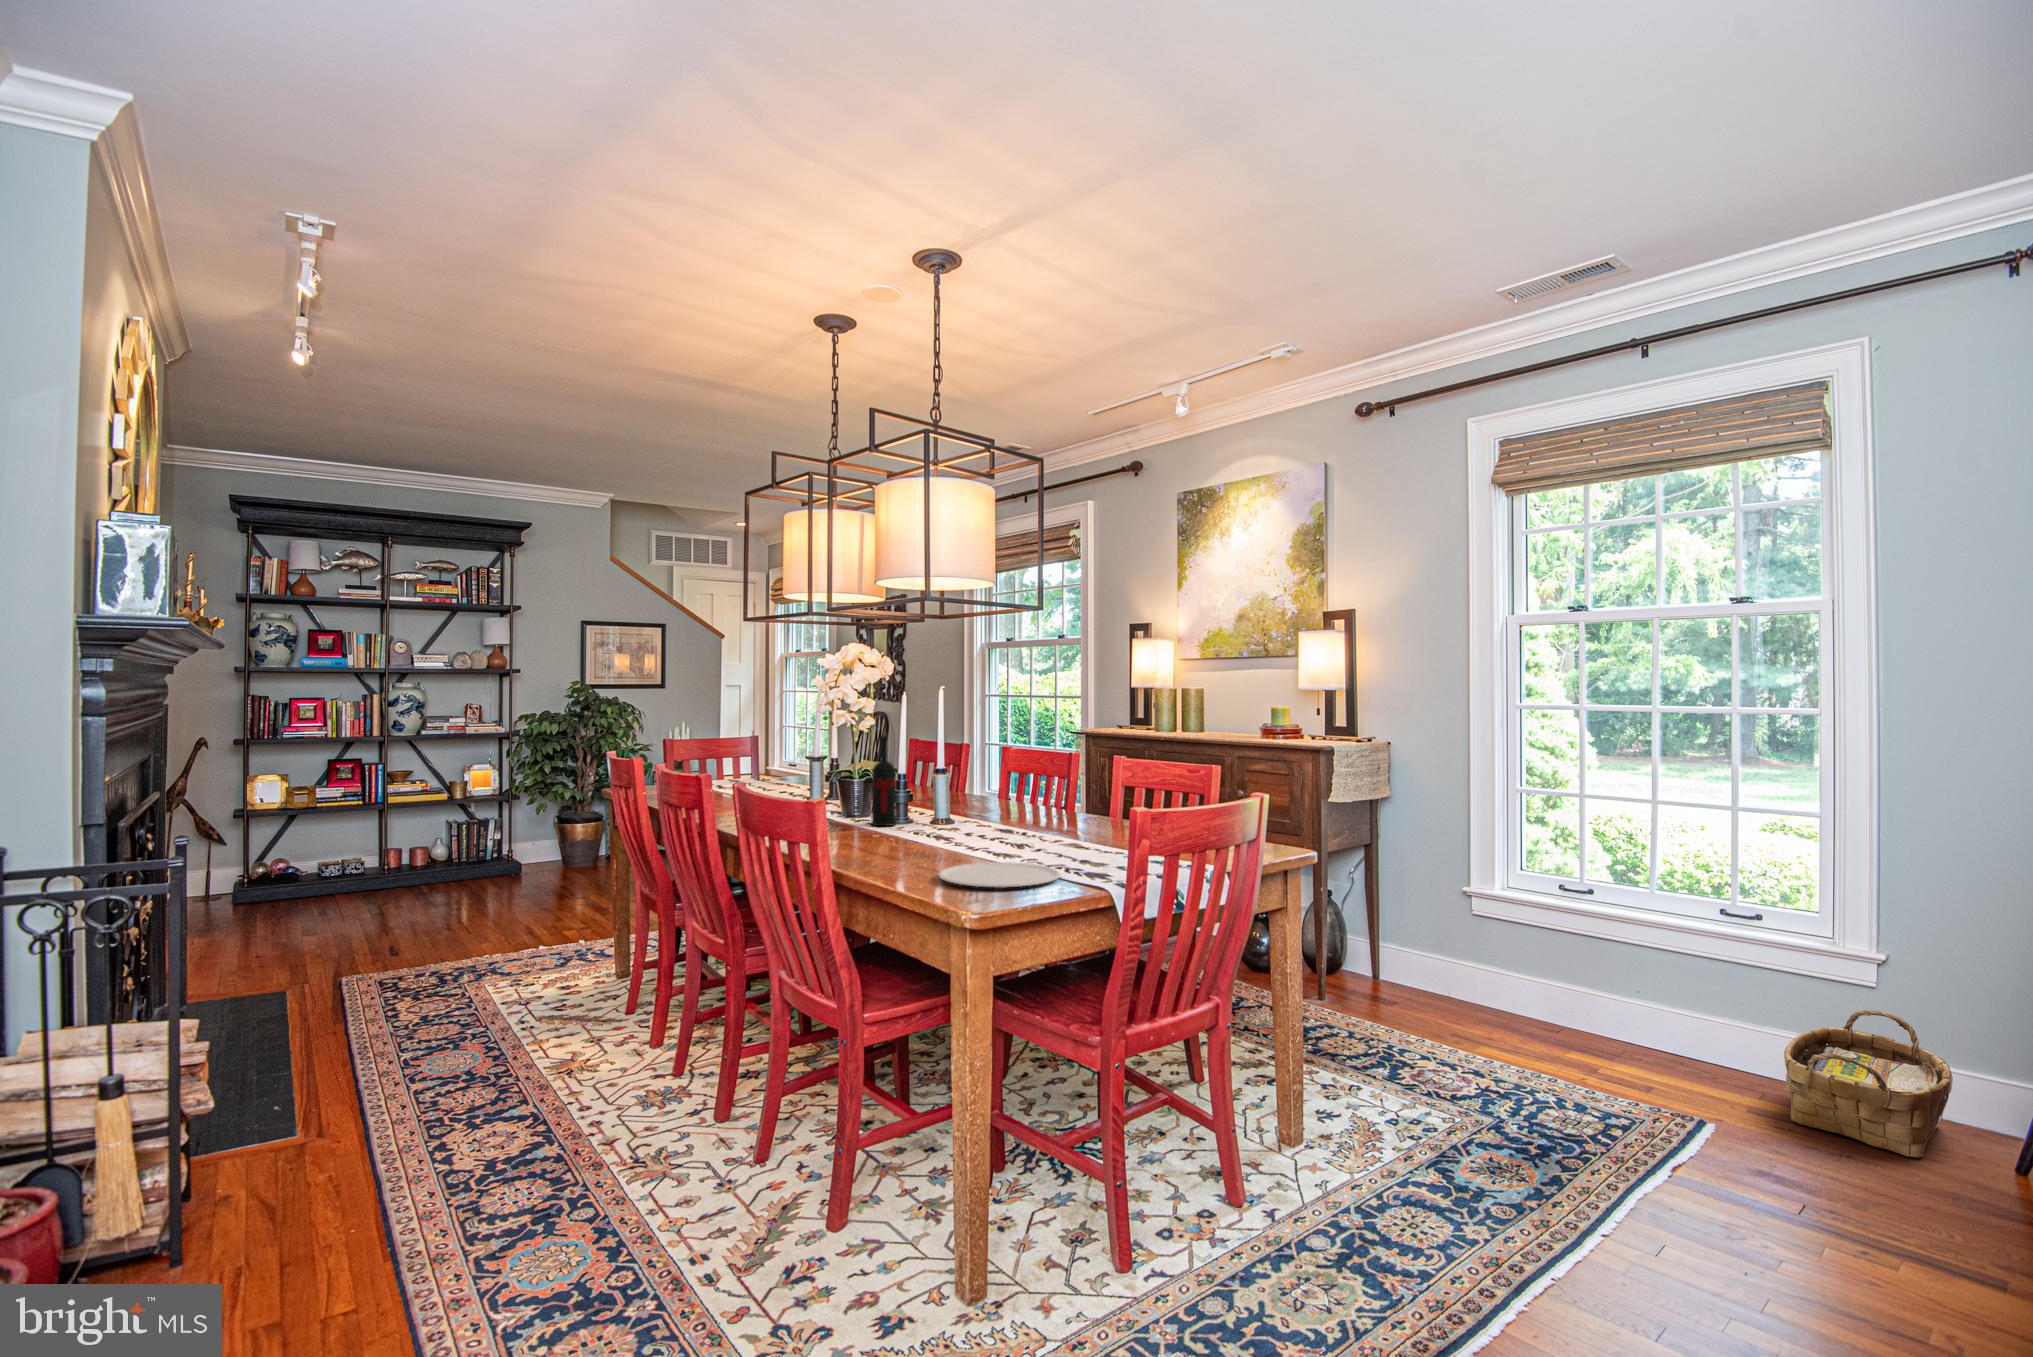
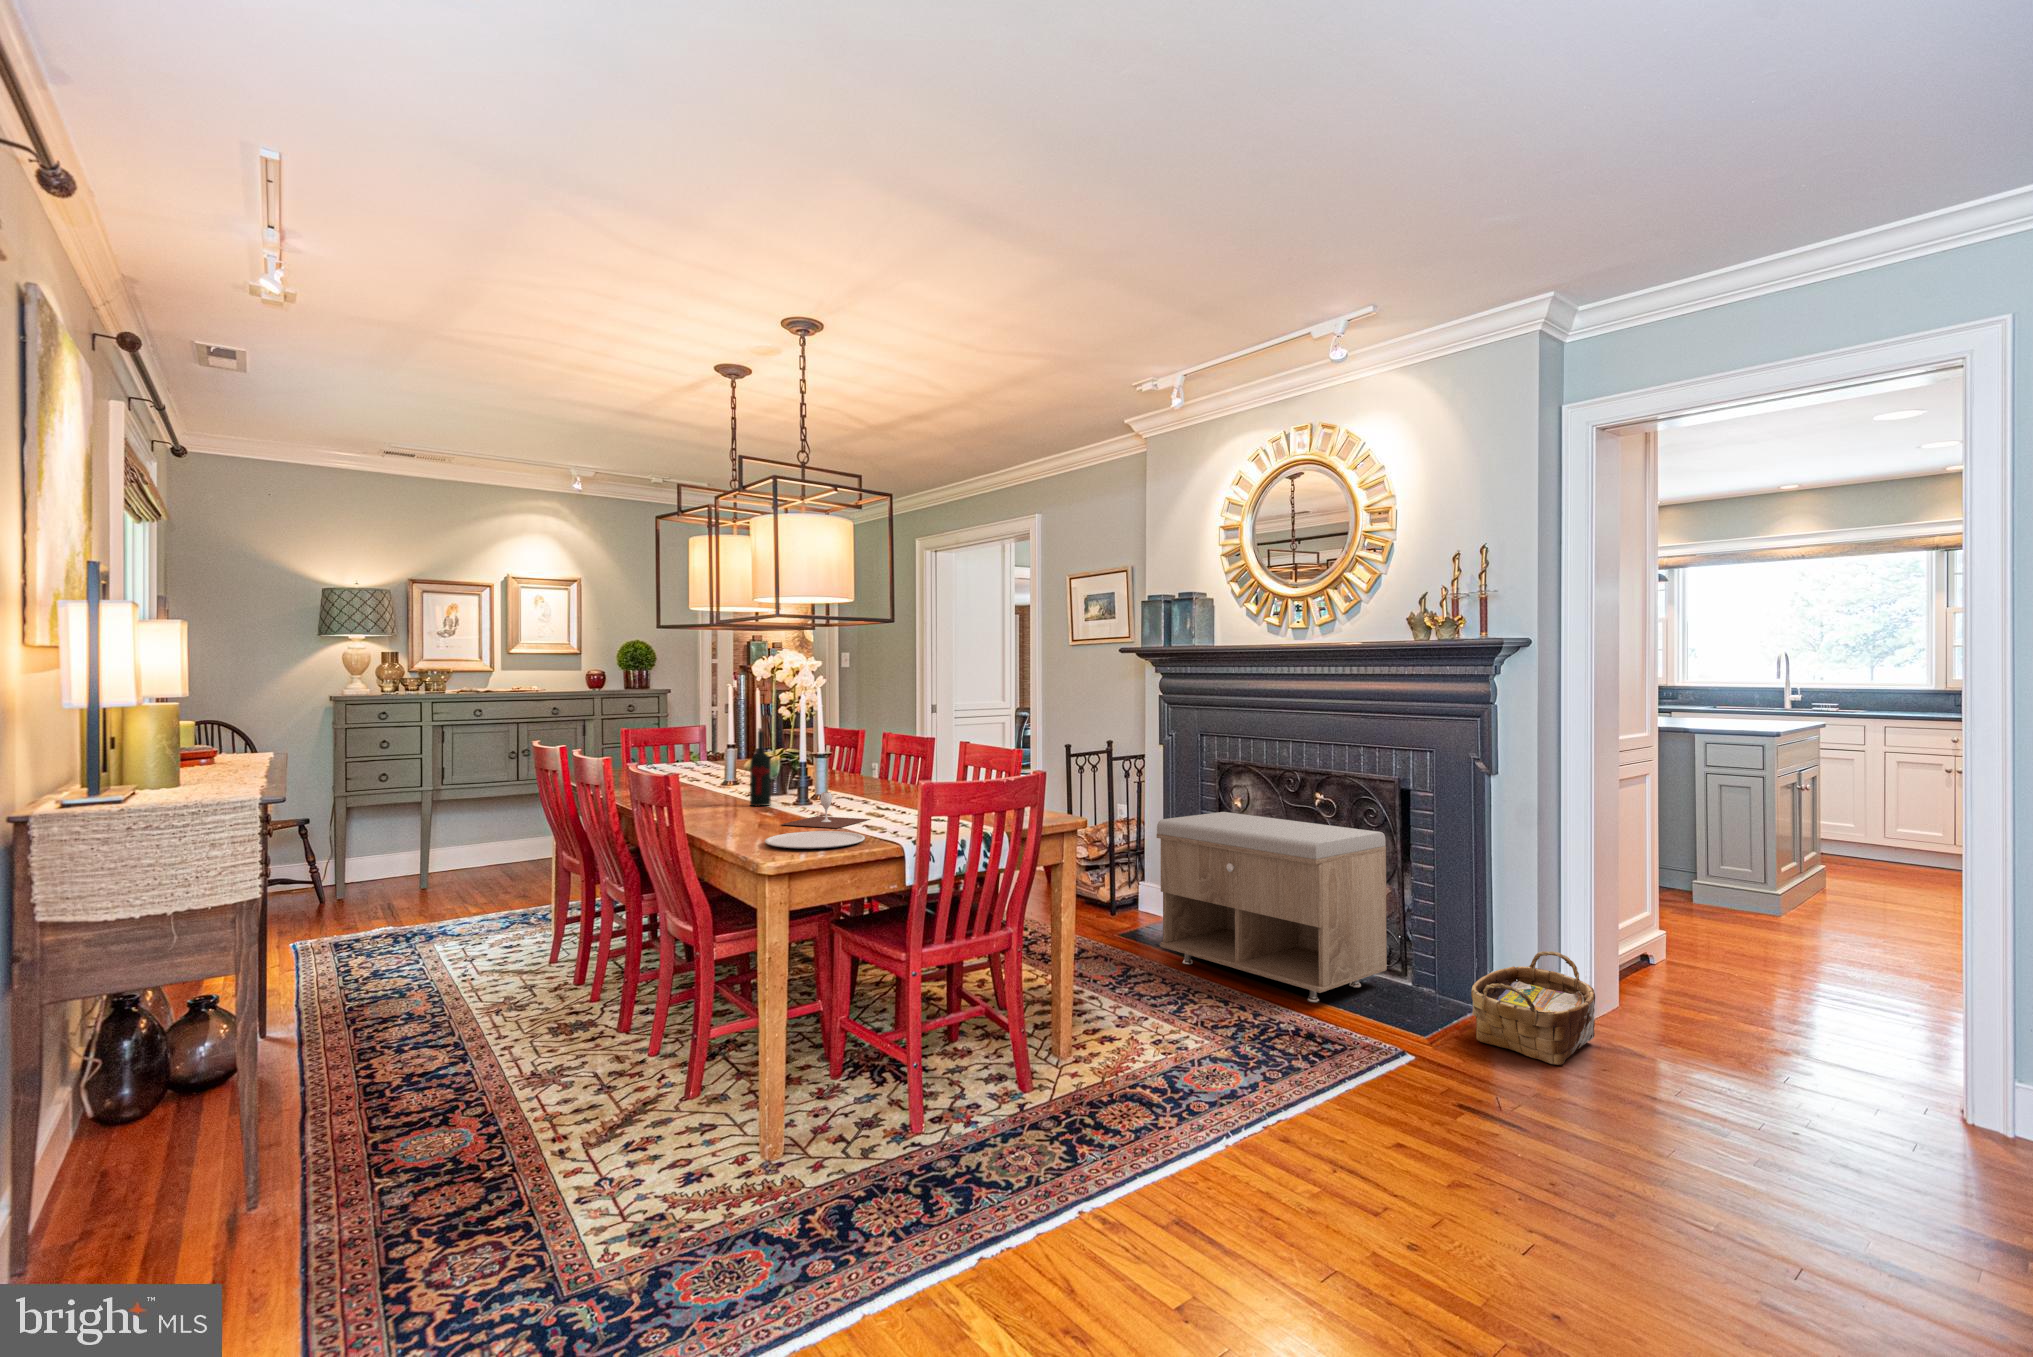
wine glass: none [932,812,1036,857] -> present [781,792,870,828]
storage bench: none [1341,831,1635,1067] -> present [1157,812,1387,1003]

